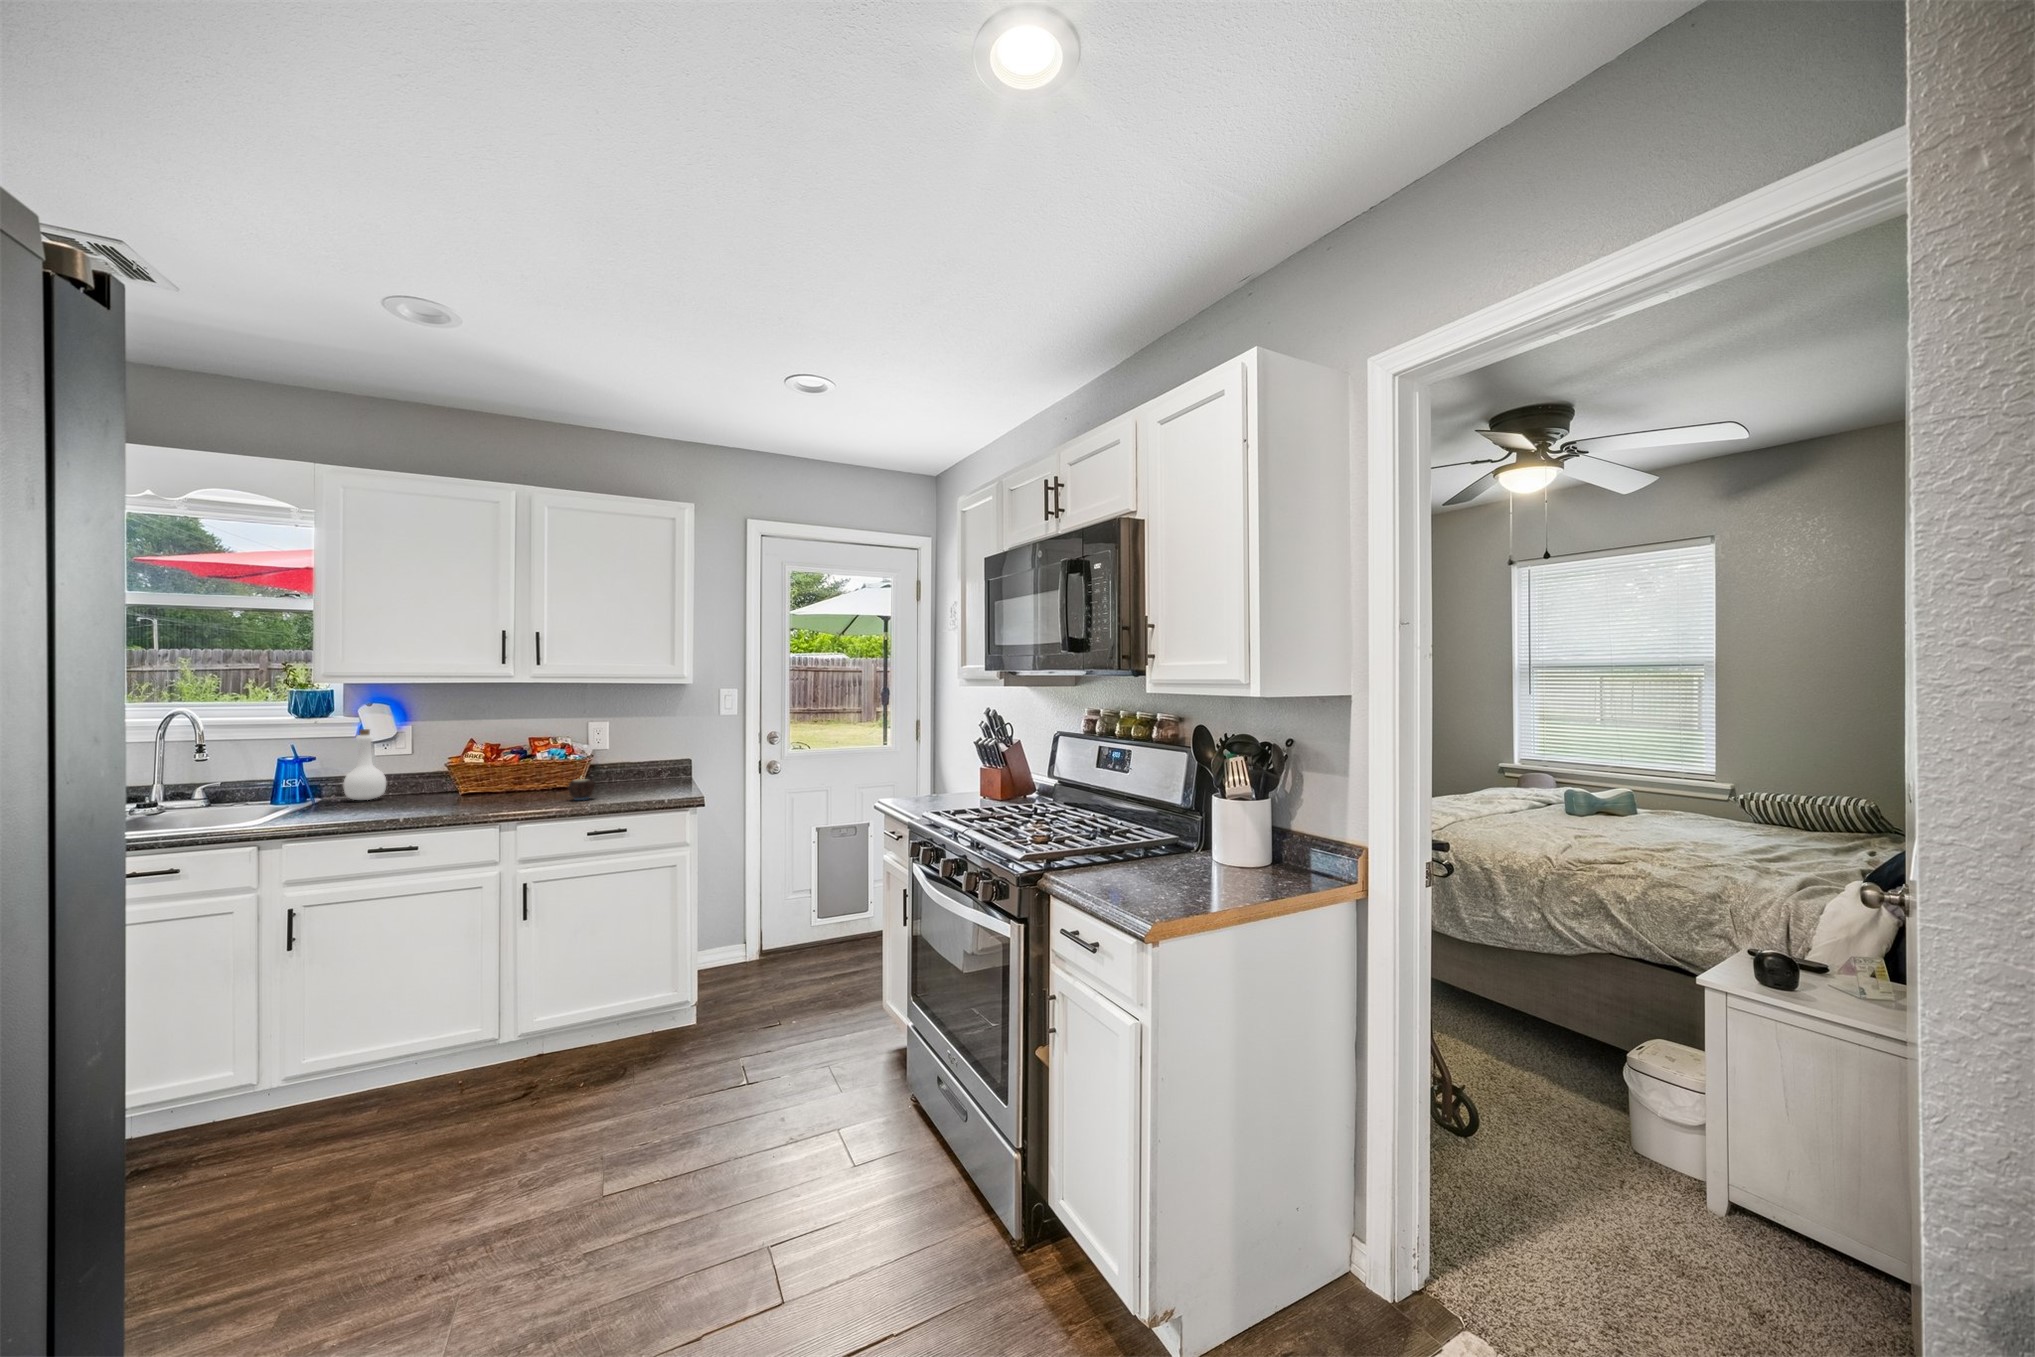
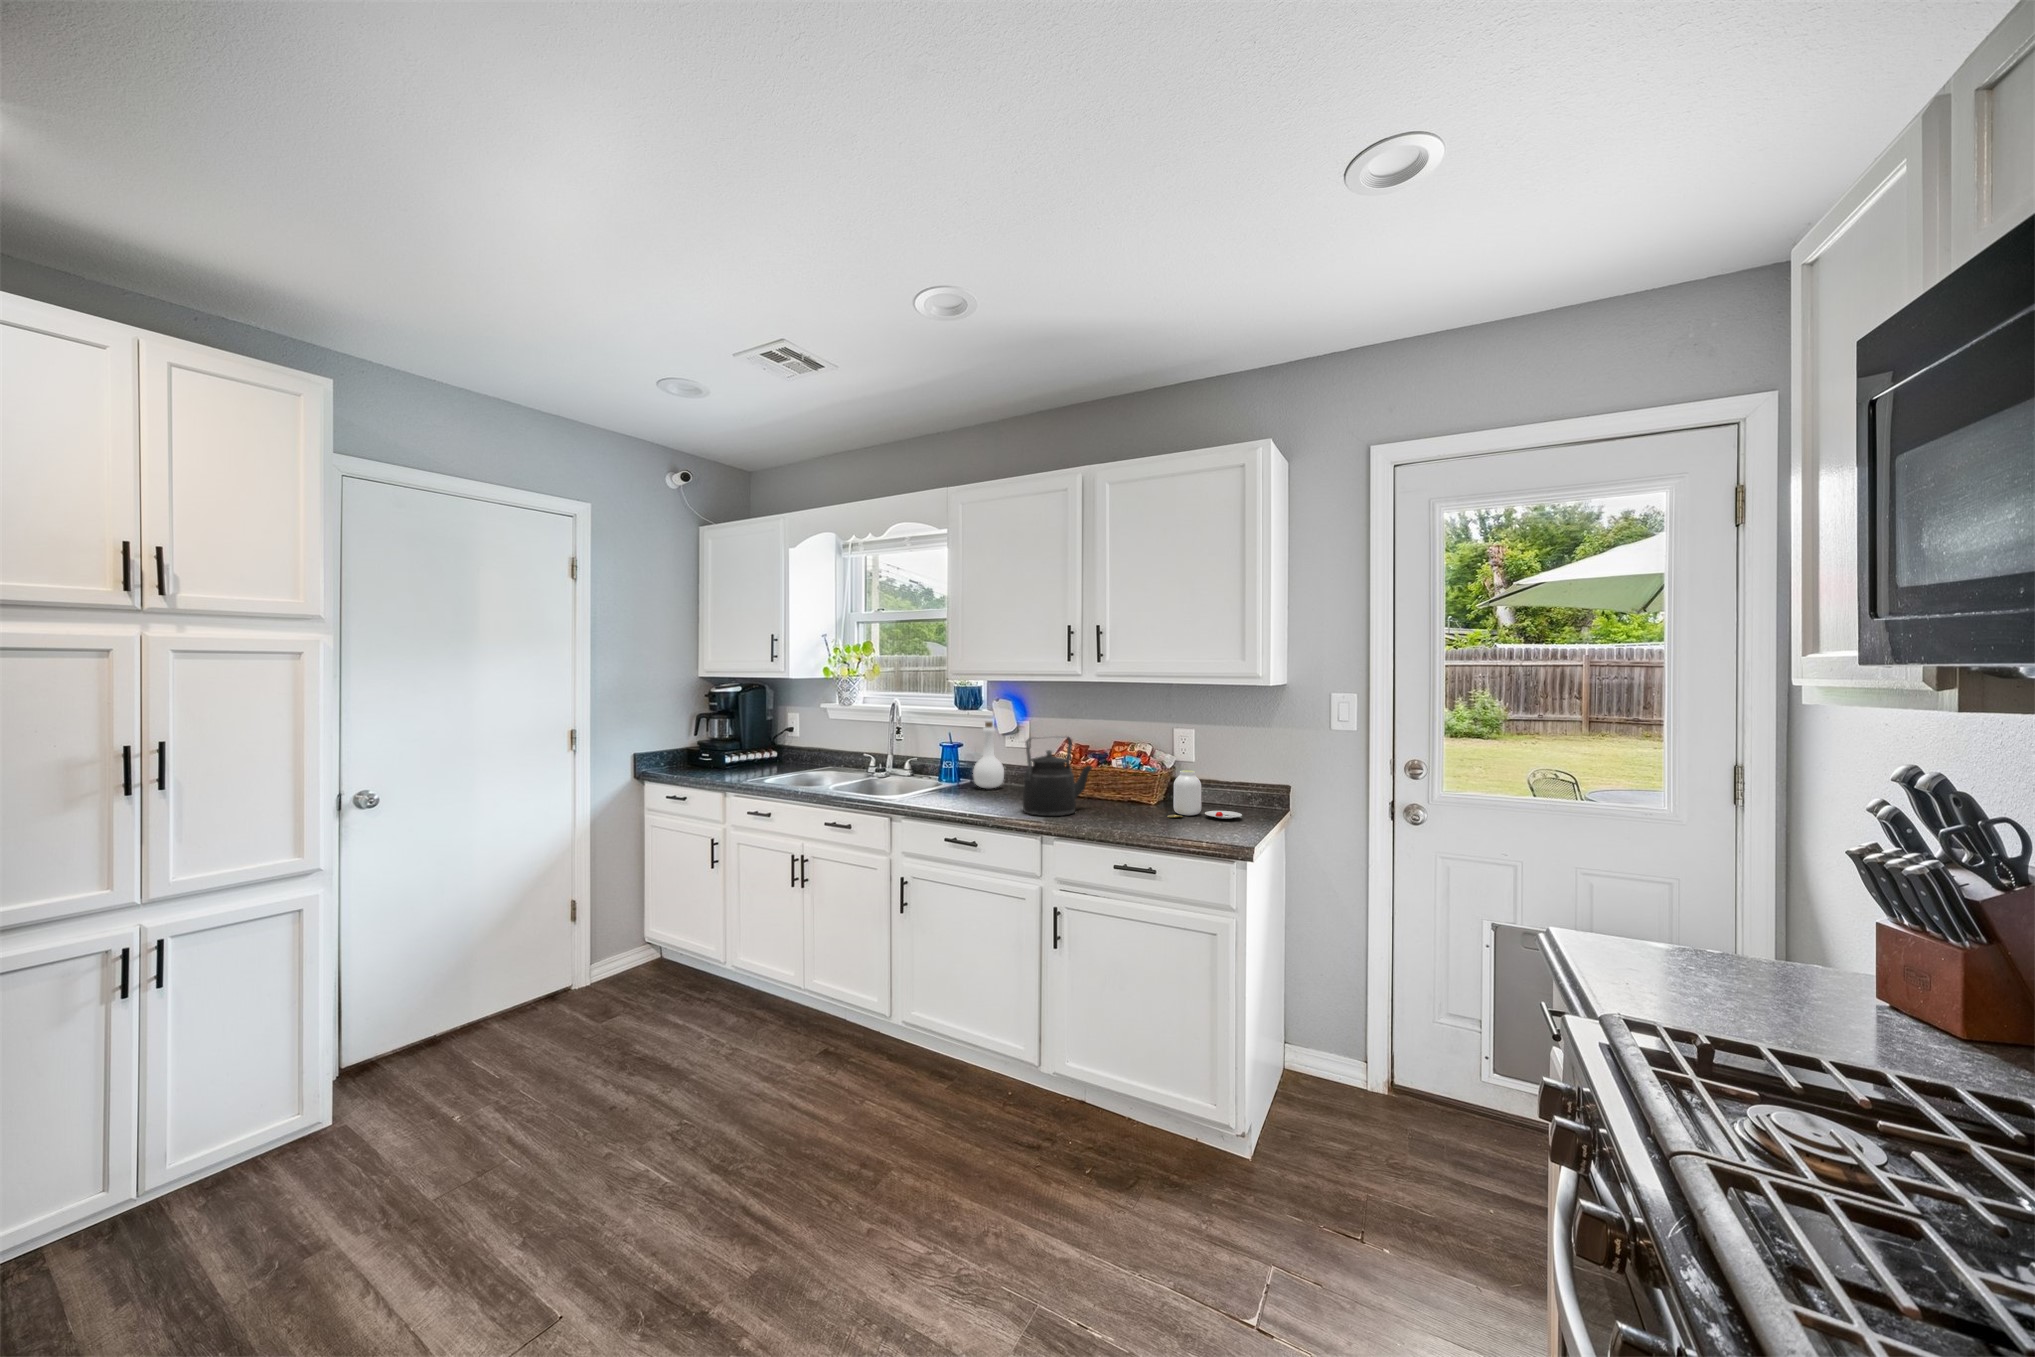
kettle: none [457,734,524,807] -> present [1023,736,1092,816]
jar: none [603,754,665,793] -> present [1167,770,1242,819]
candle: present [567,779,595,800] -> none [1114,794,1145,825]

